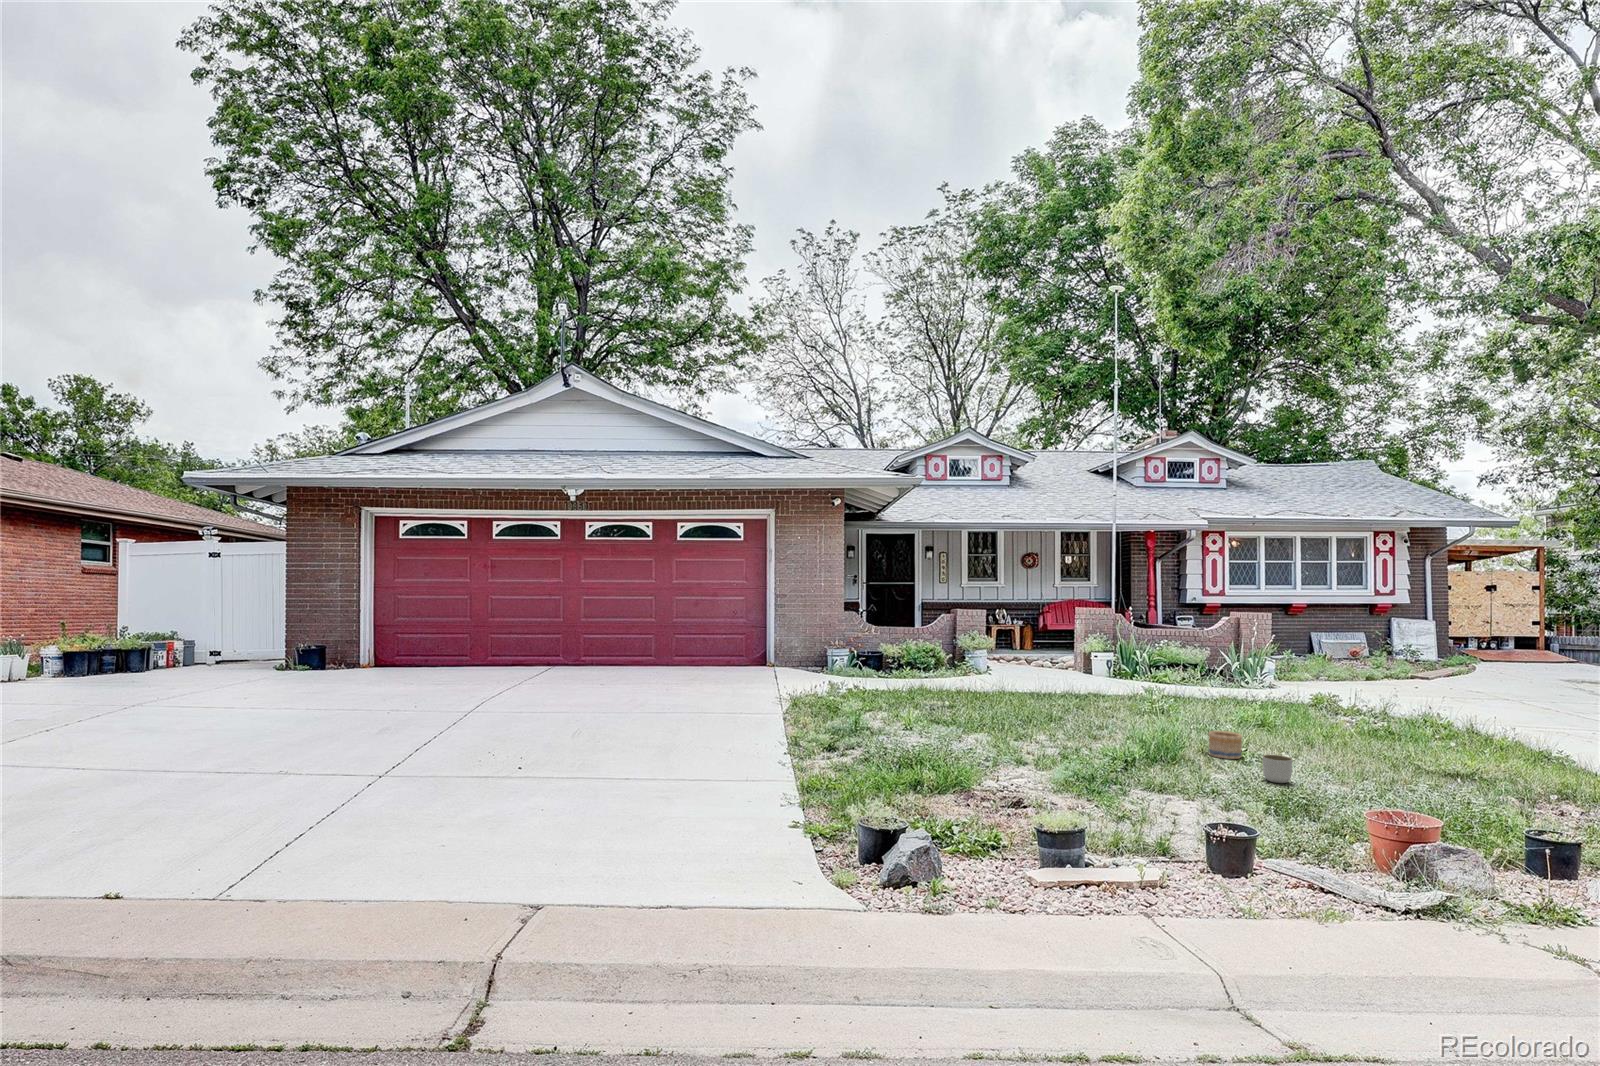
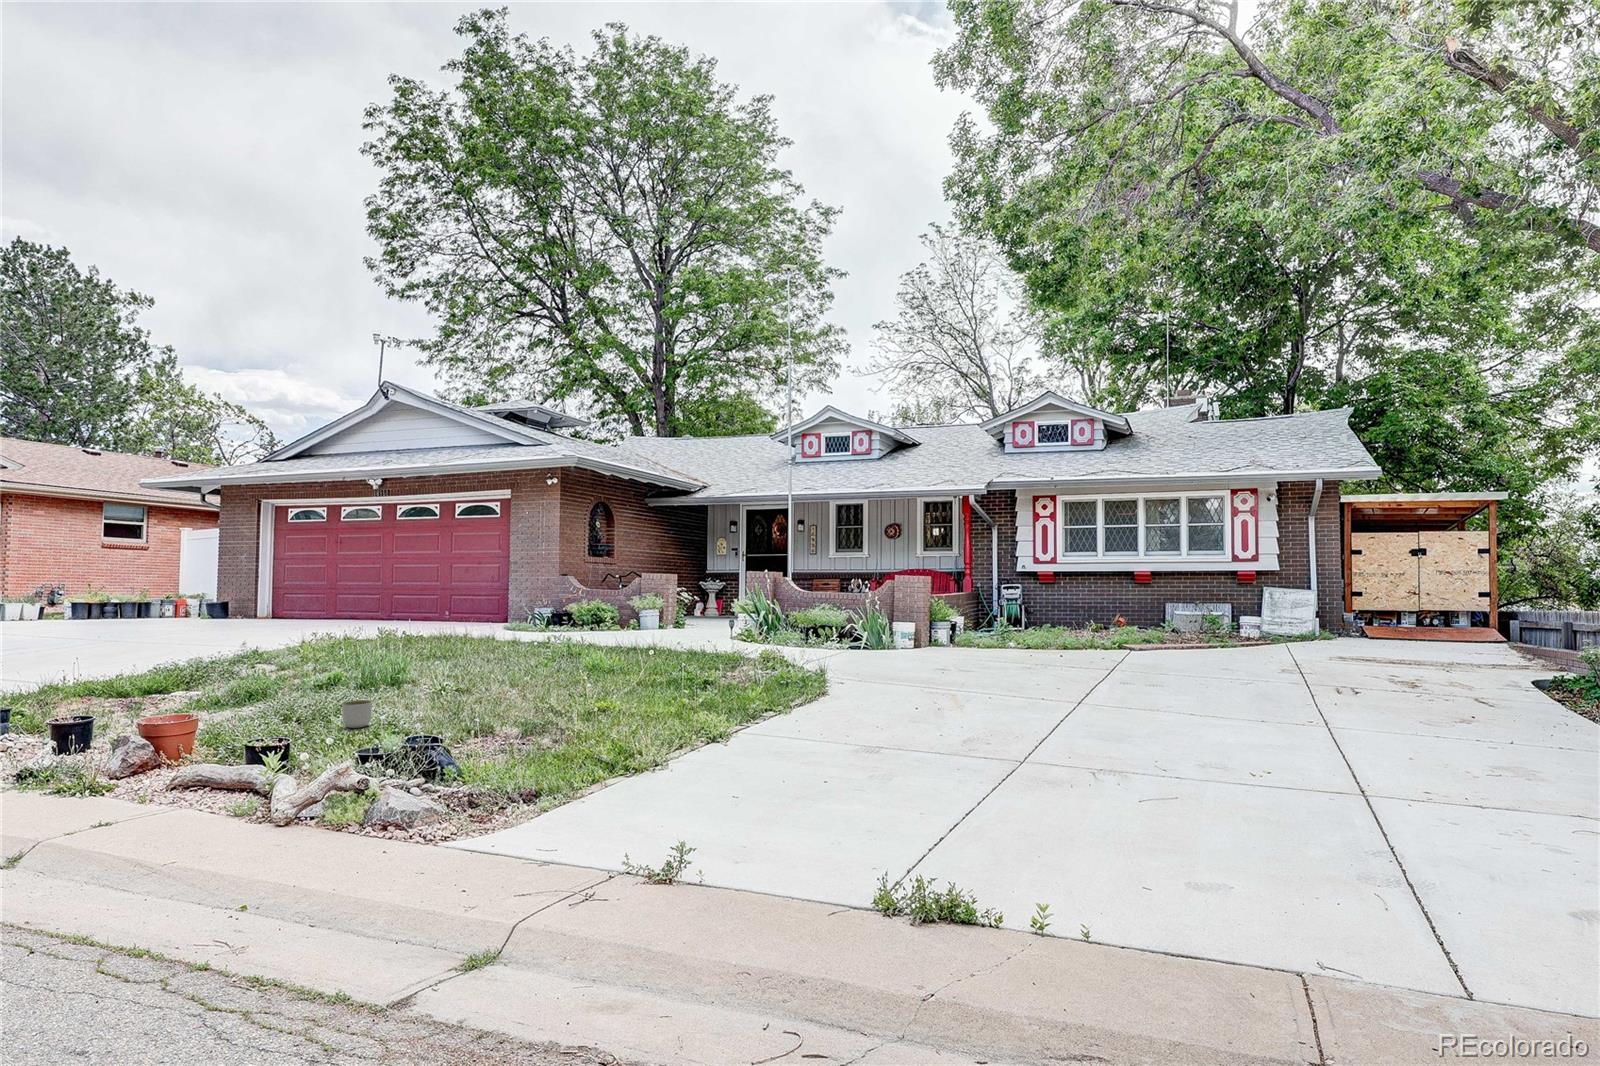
basket: present [1208,730,1242,759] -> none [410,681,444,709]

